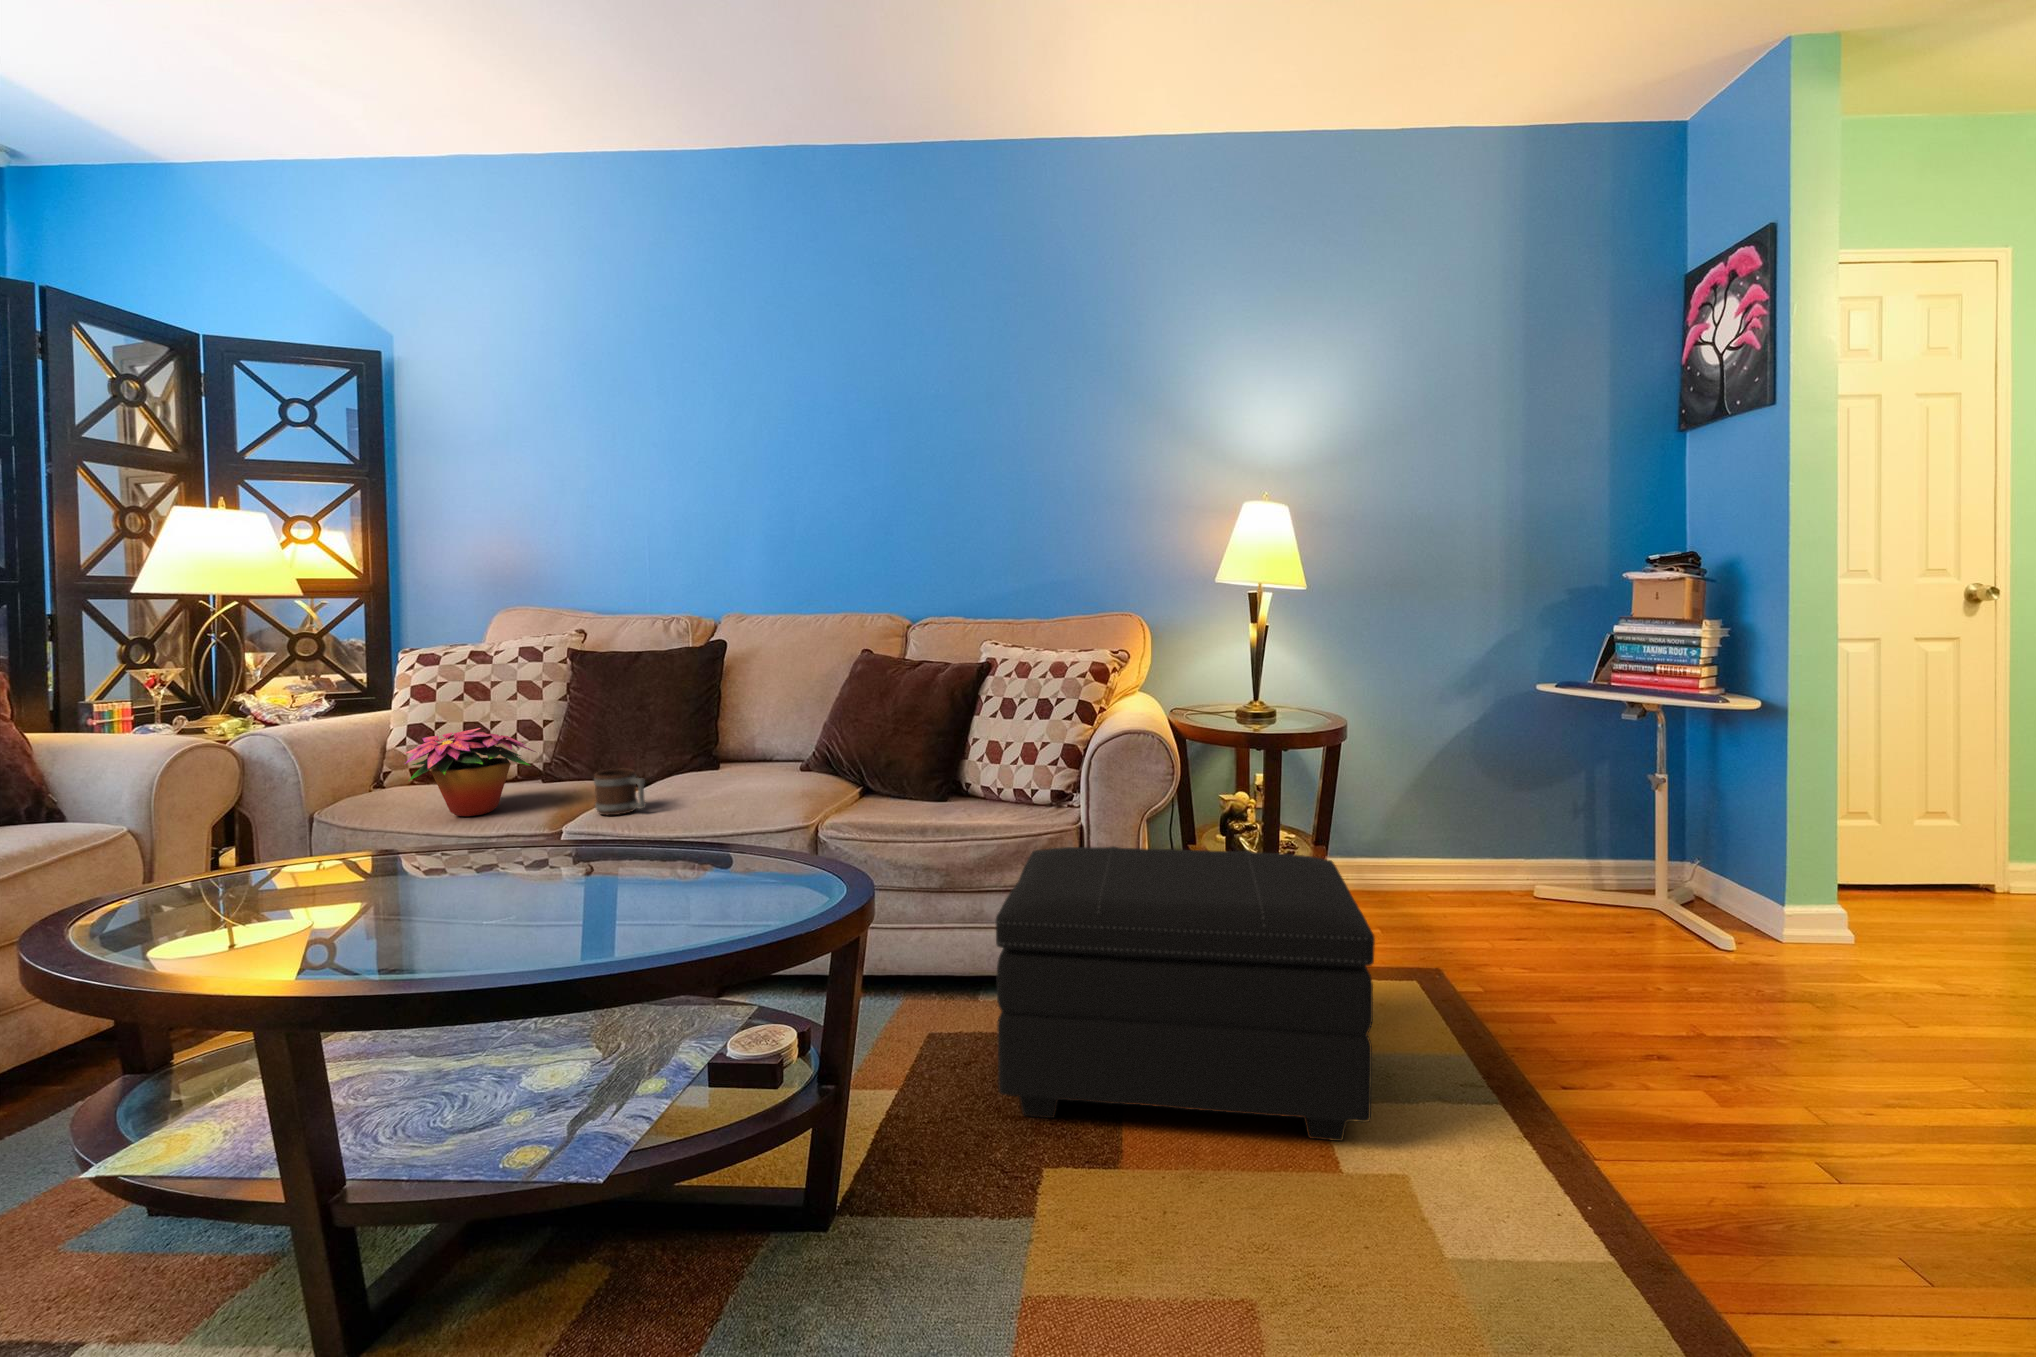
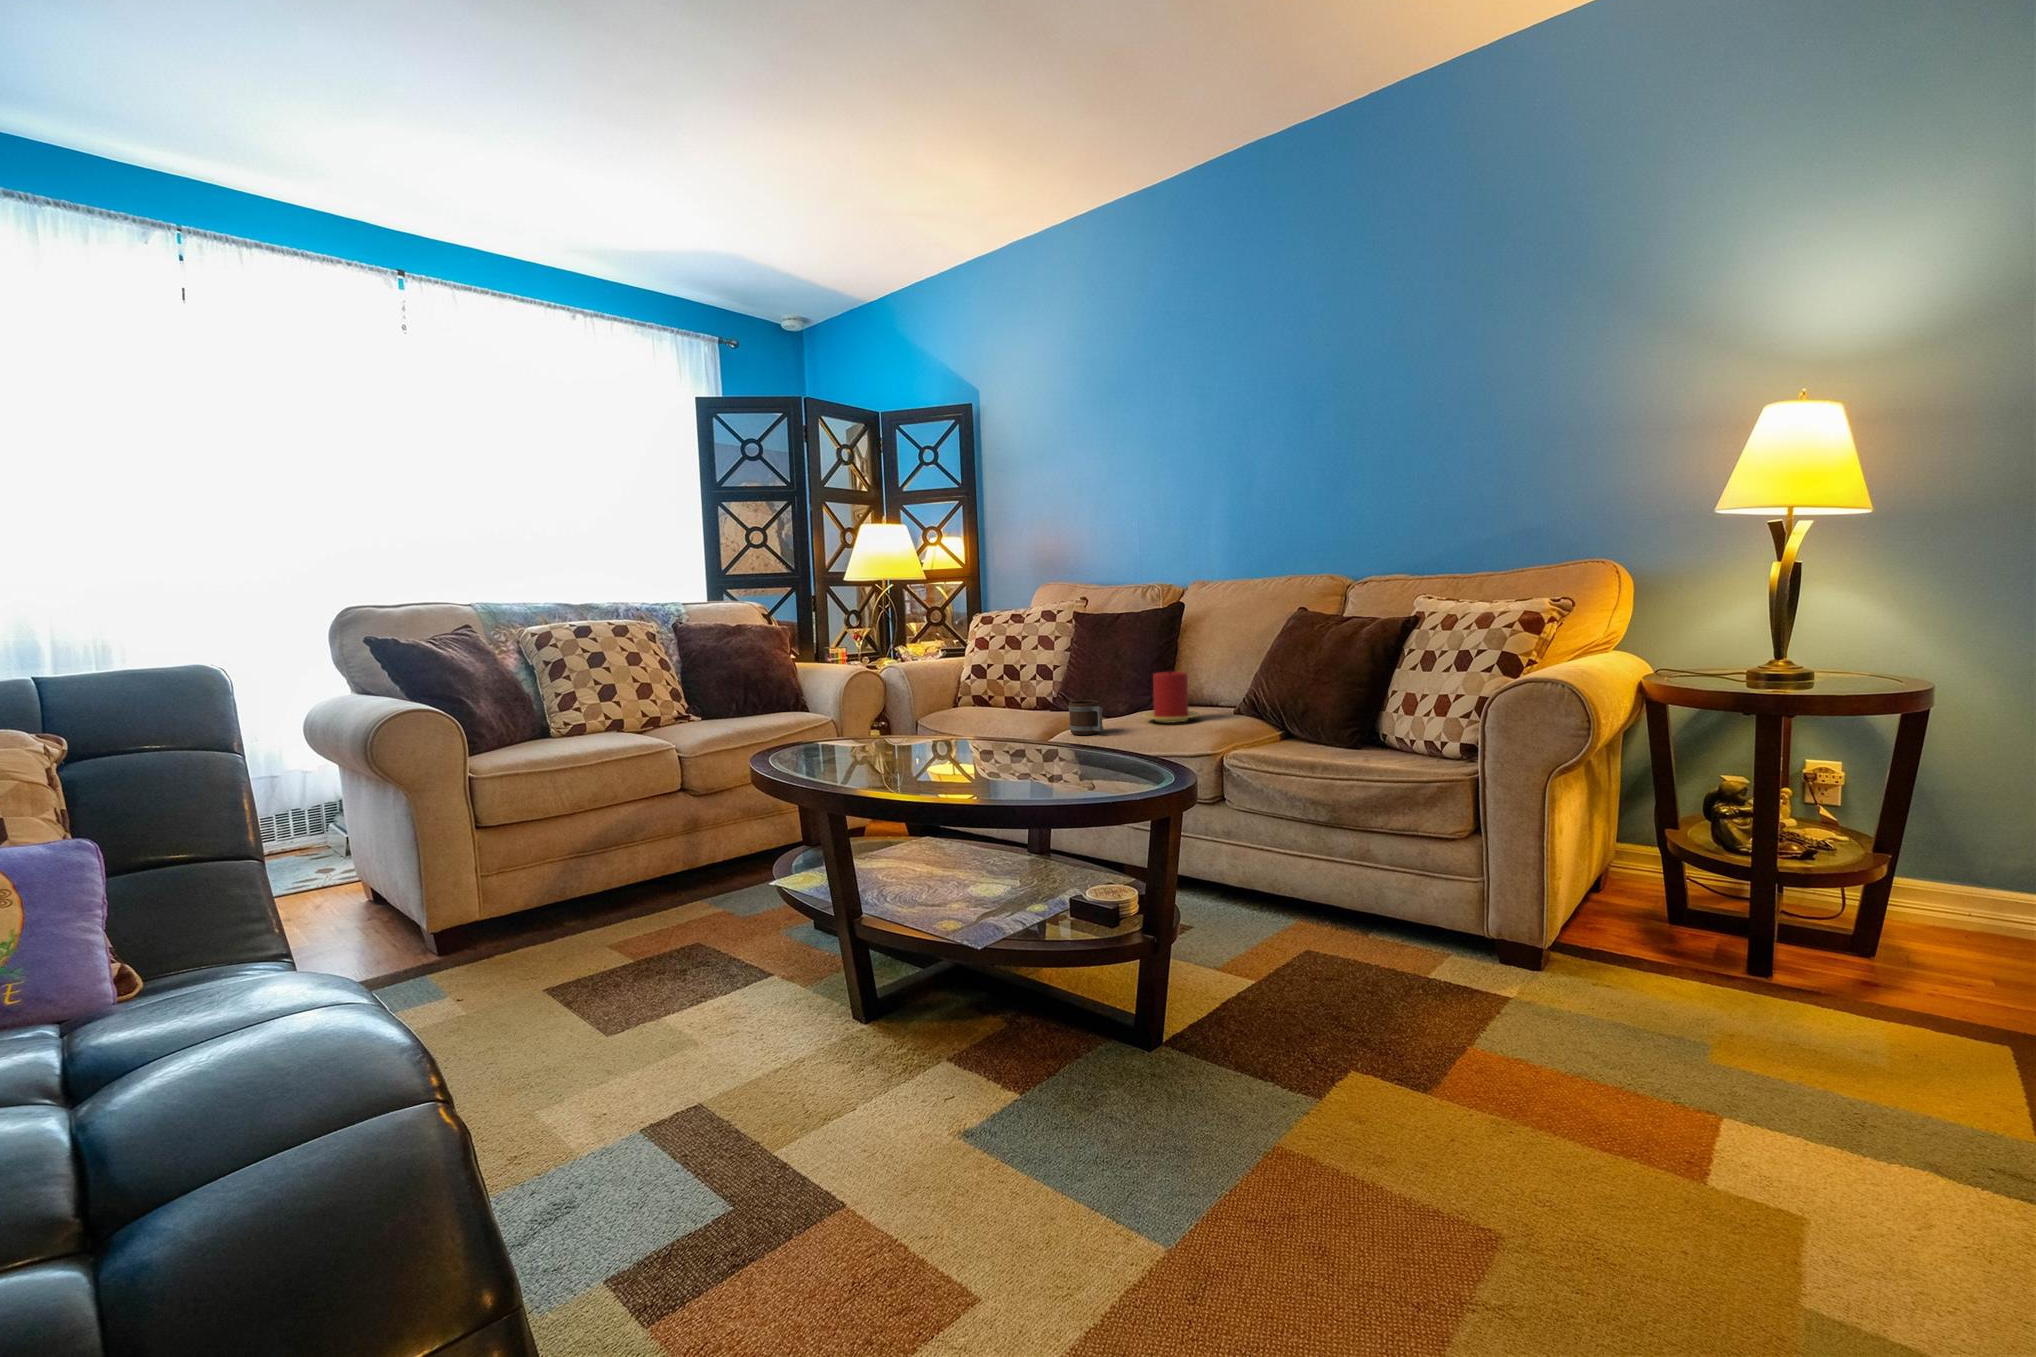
candle: none [683,725,753,787] -> present [1143,672,1199,723]
flower arrangement: present [405,728,535,816] -> none [950,664,1041,729]
footstool: present [996,846,1375,1141] -> none [1326,793,1772,1124]

